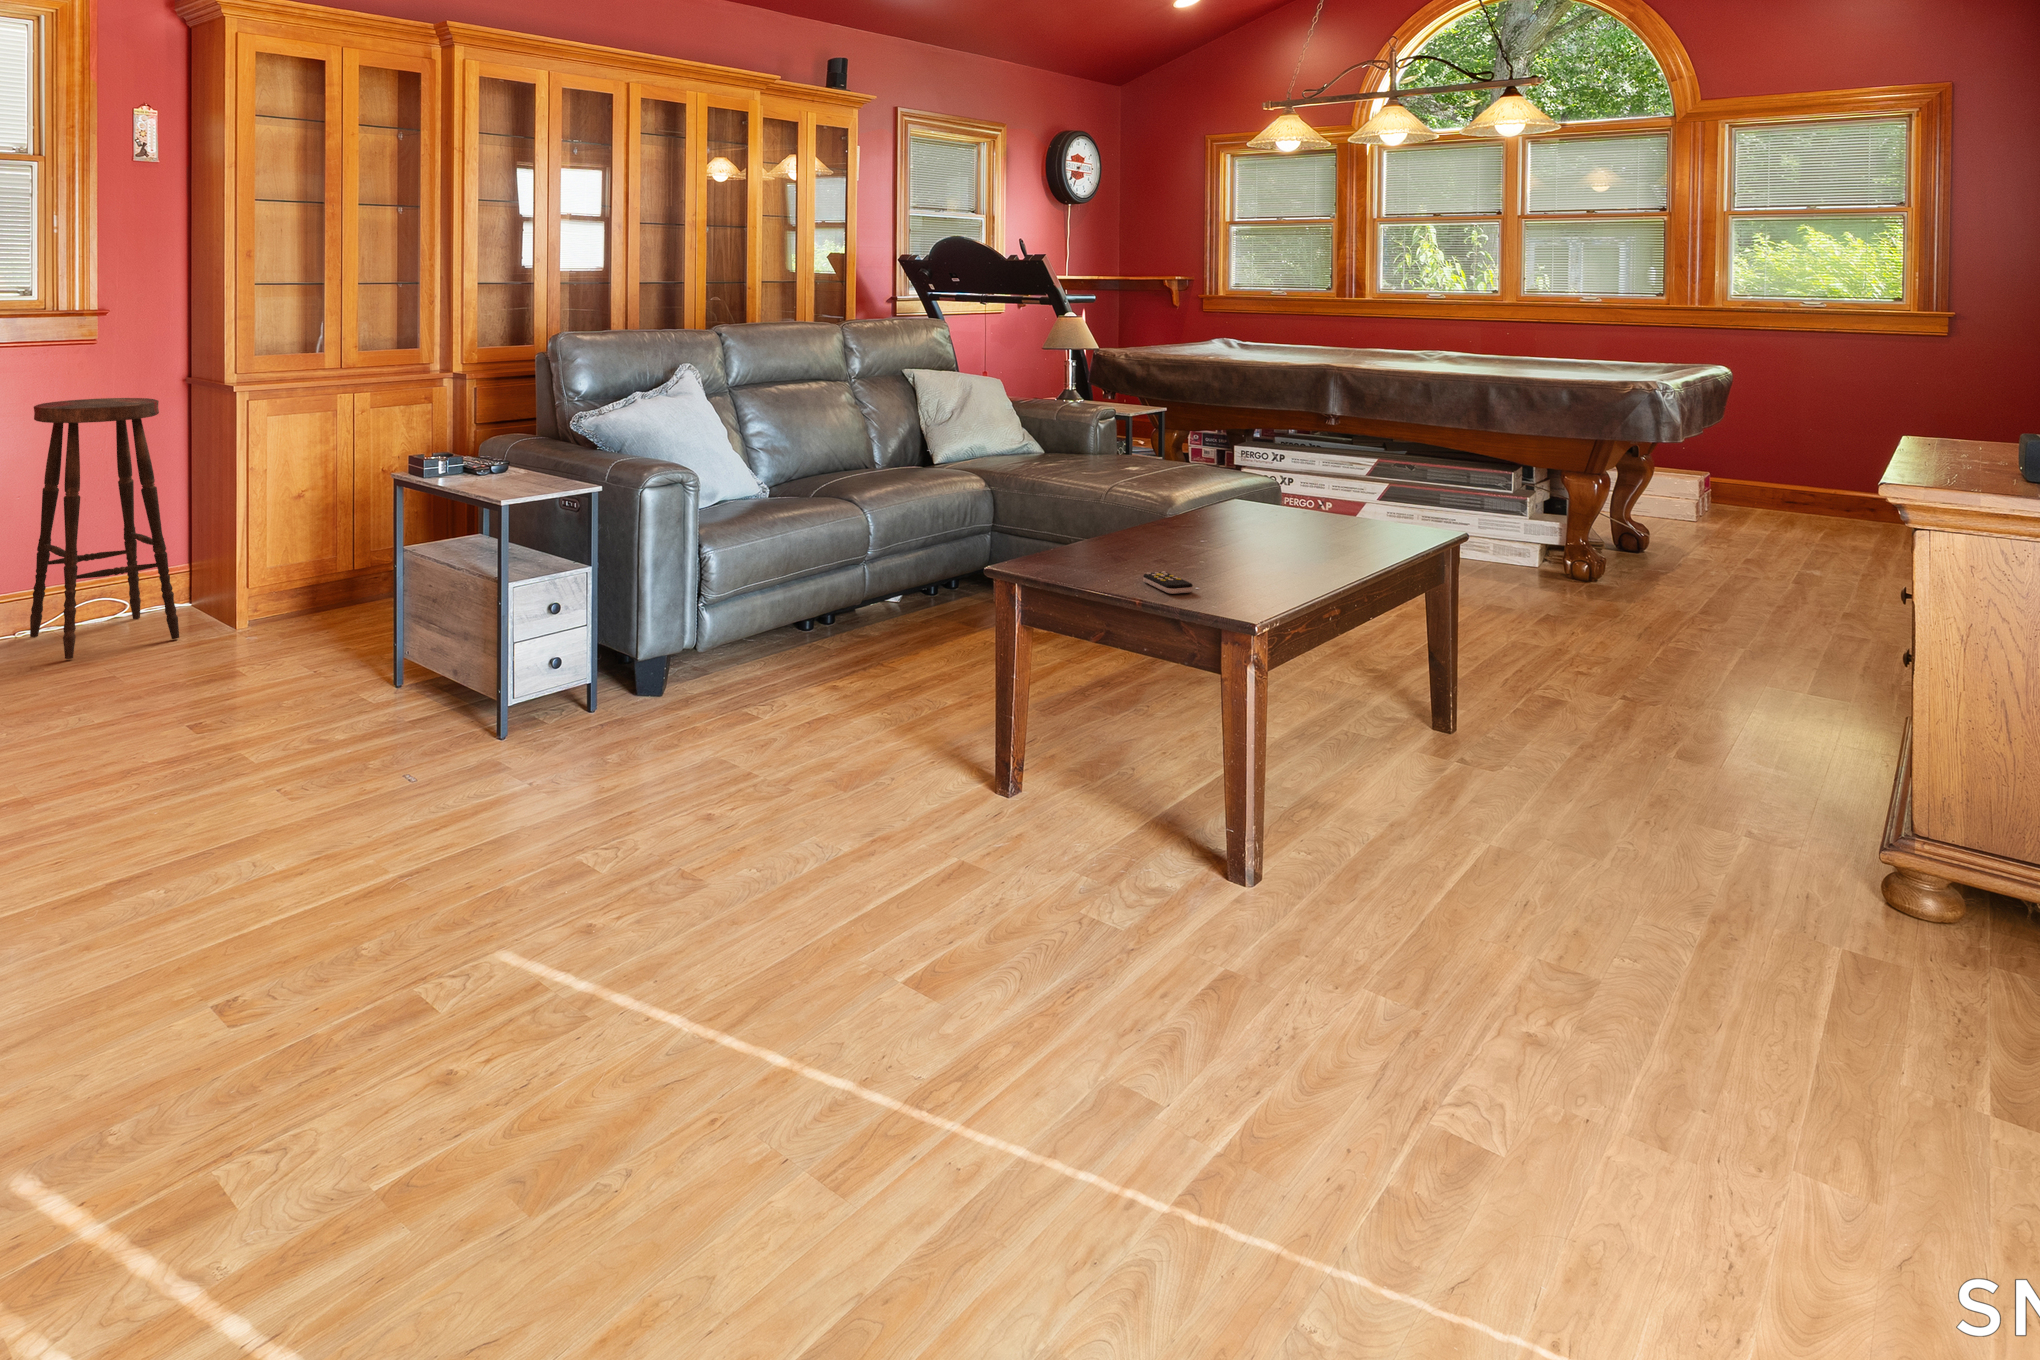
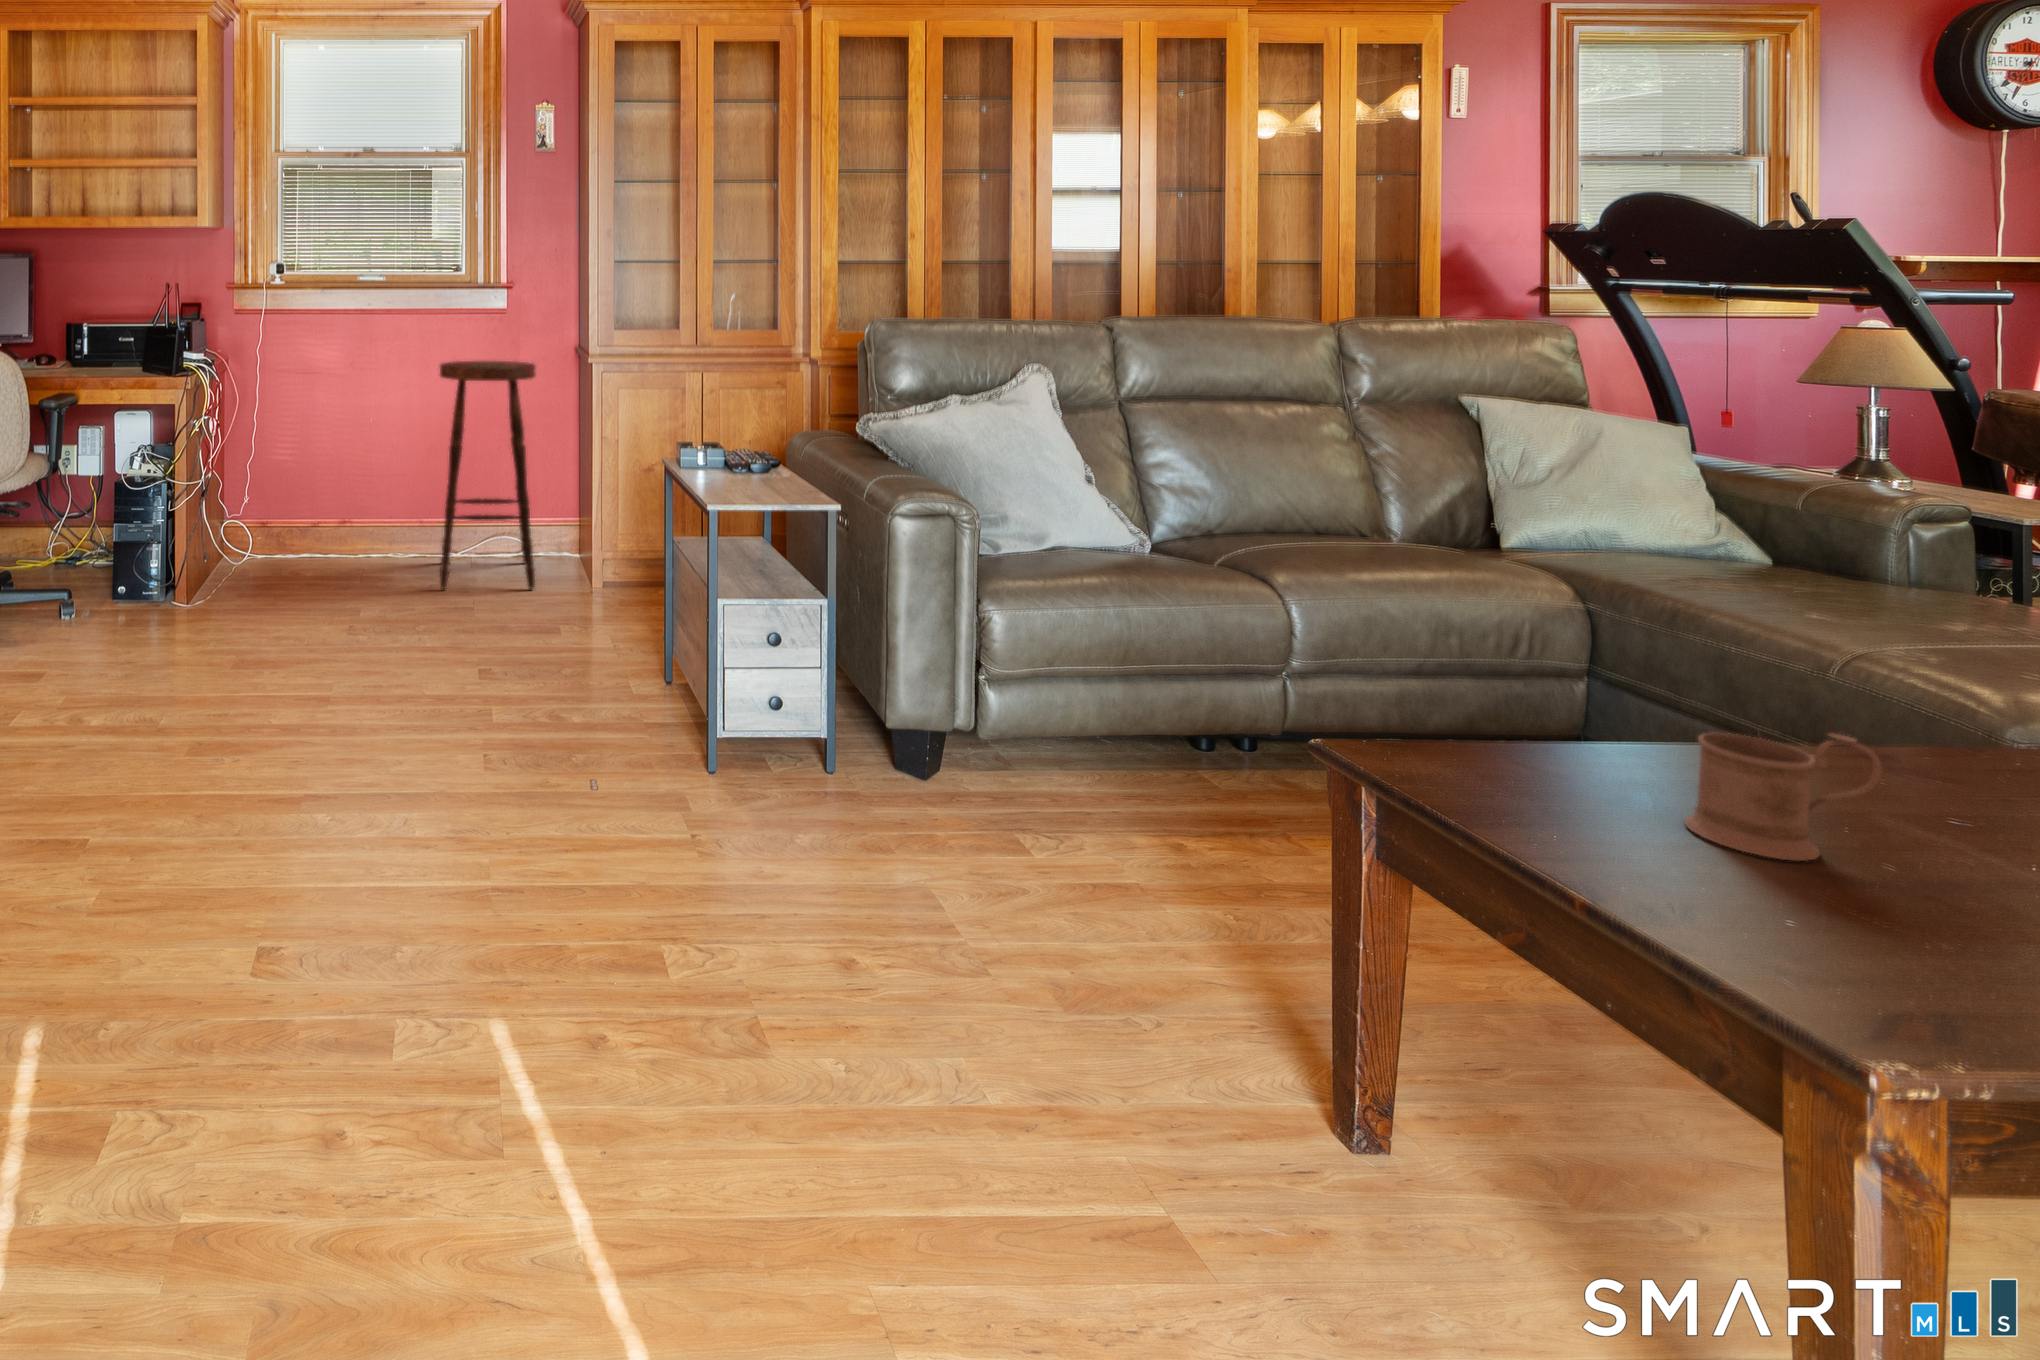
mug: none [1104,508,1162,565] -> present [1684,733,1881,861]
remote control: present [1143,571,1193,594] -> none [1760,892,1916,990]

